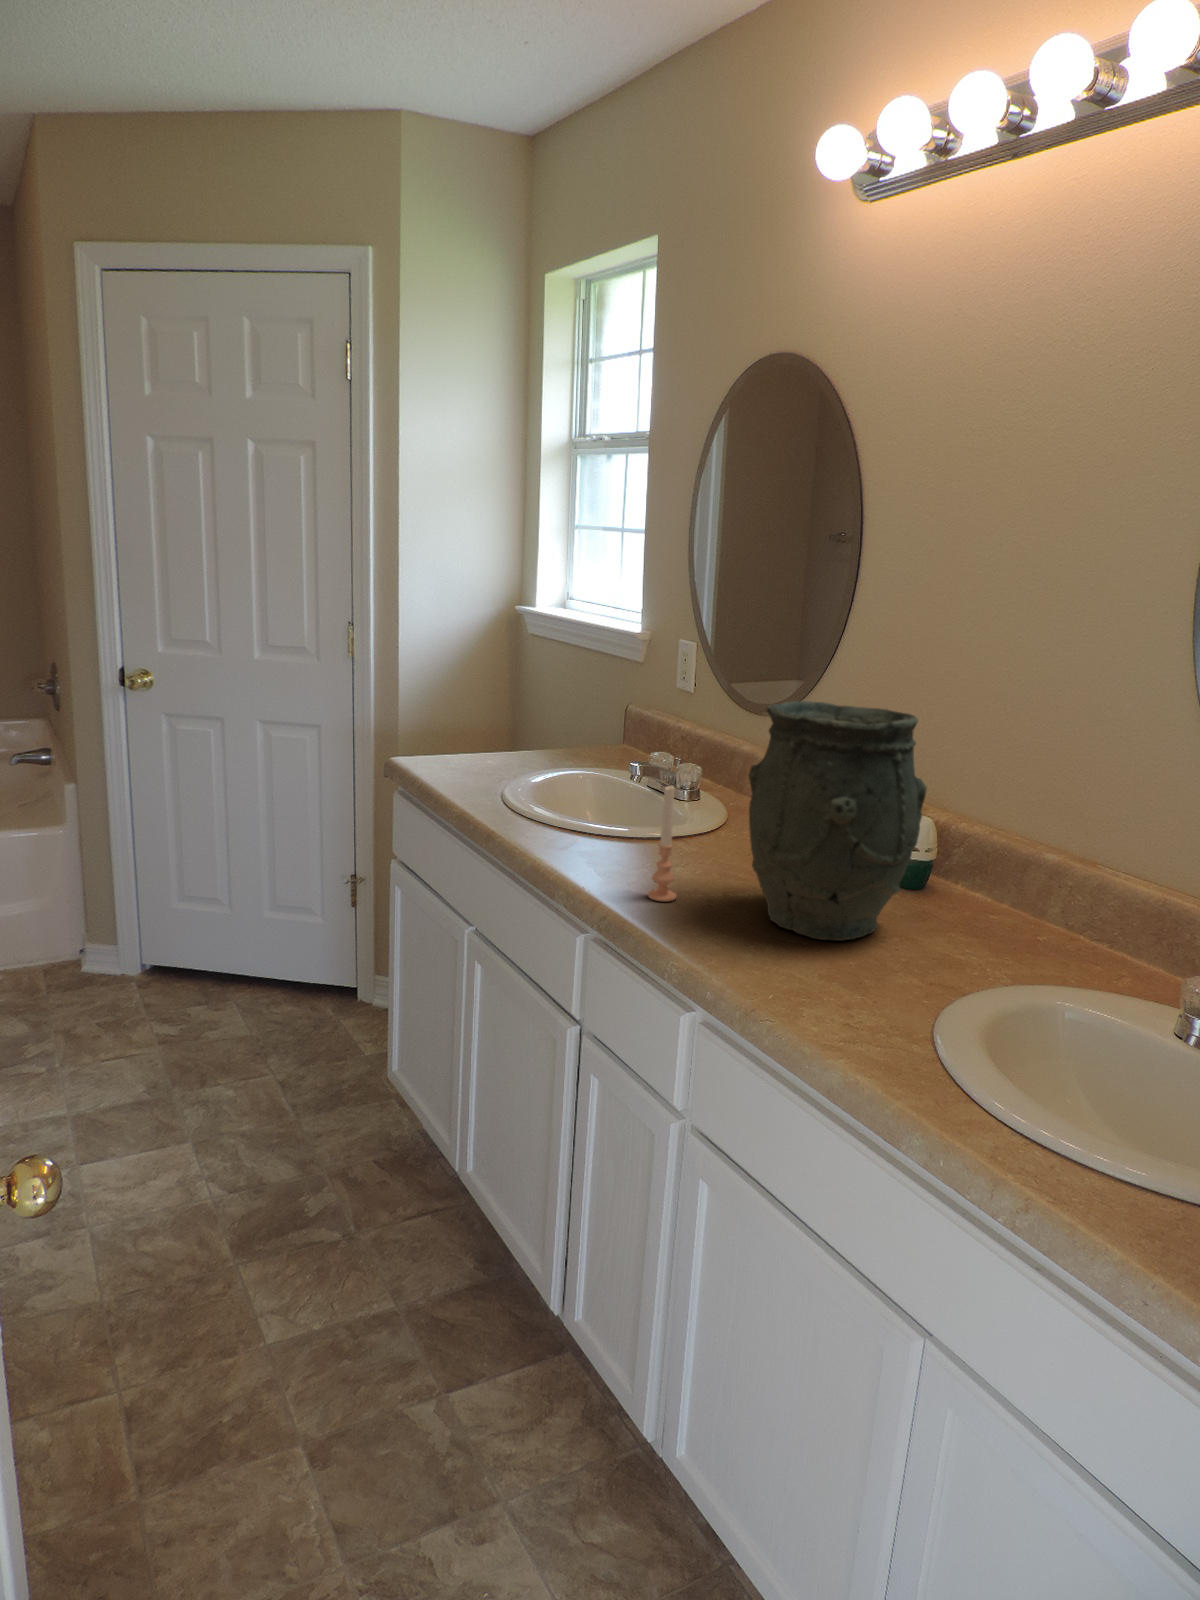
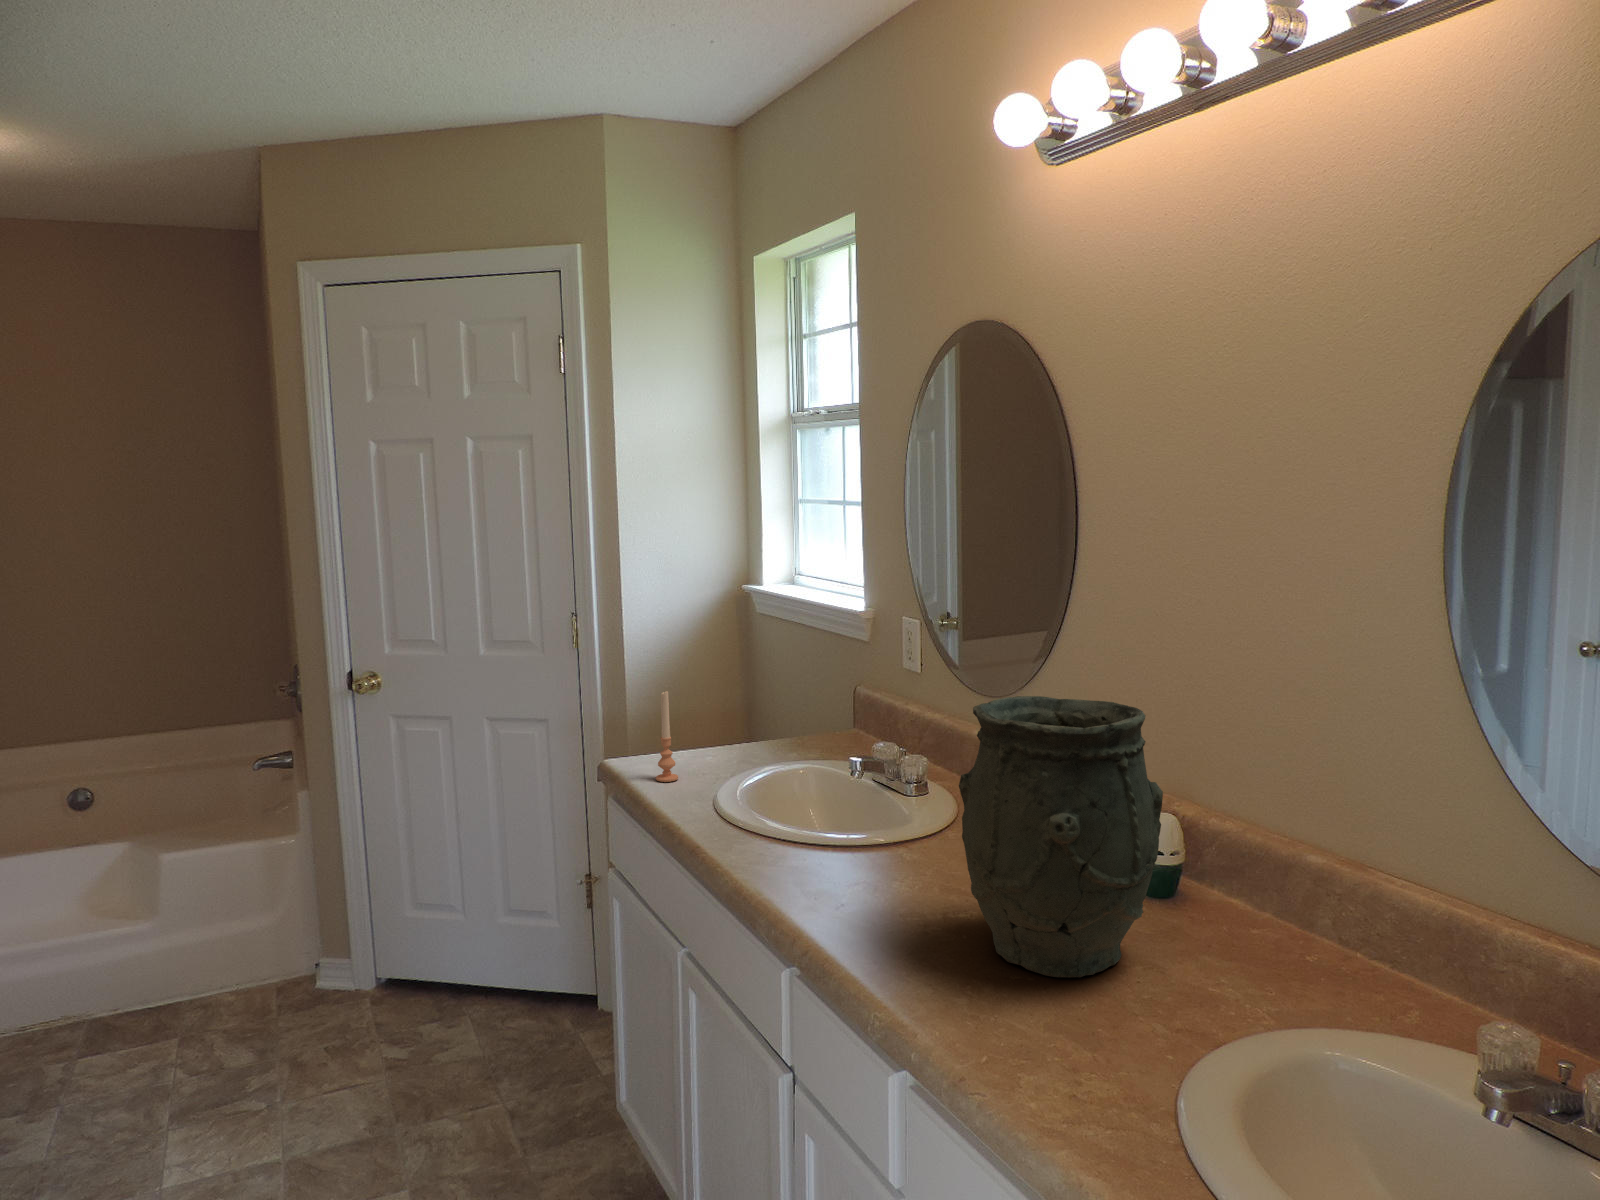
candle: present [648,786,677,901] -> present [656,691,678,782]

